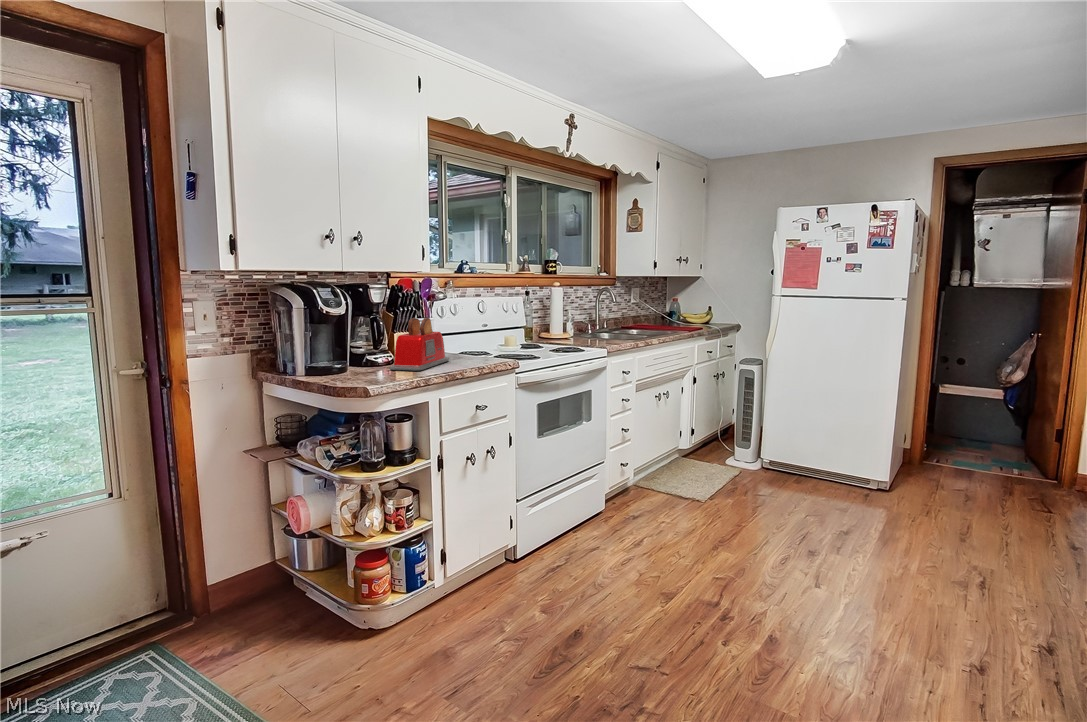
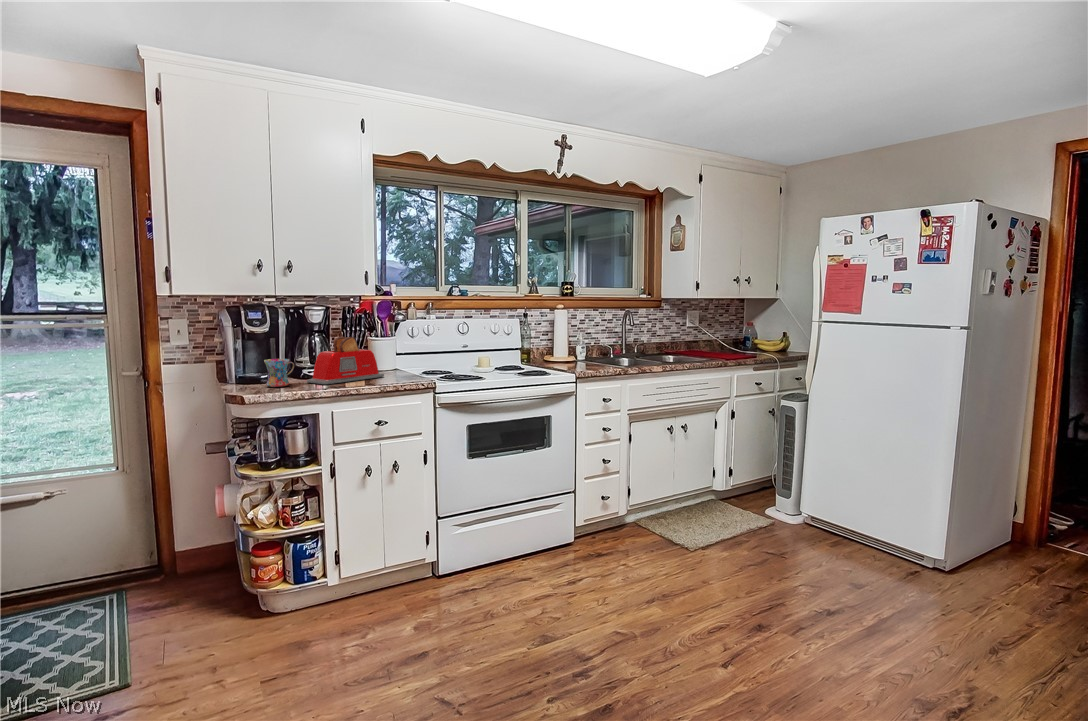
mug: none [358,344,386,376] -> present [264,359,294,387]

